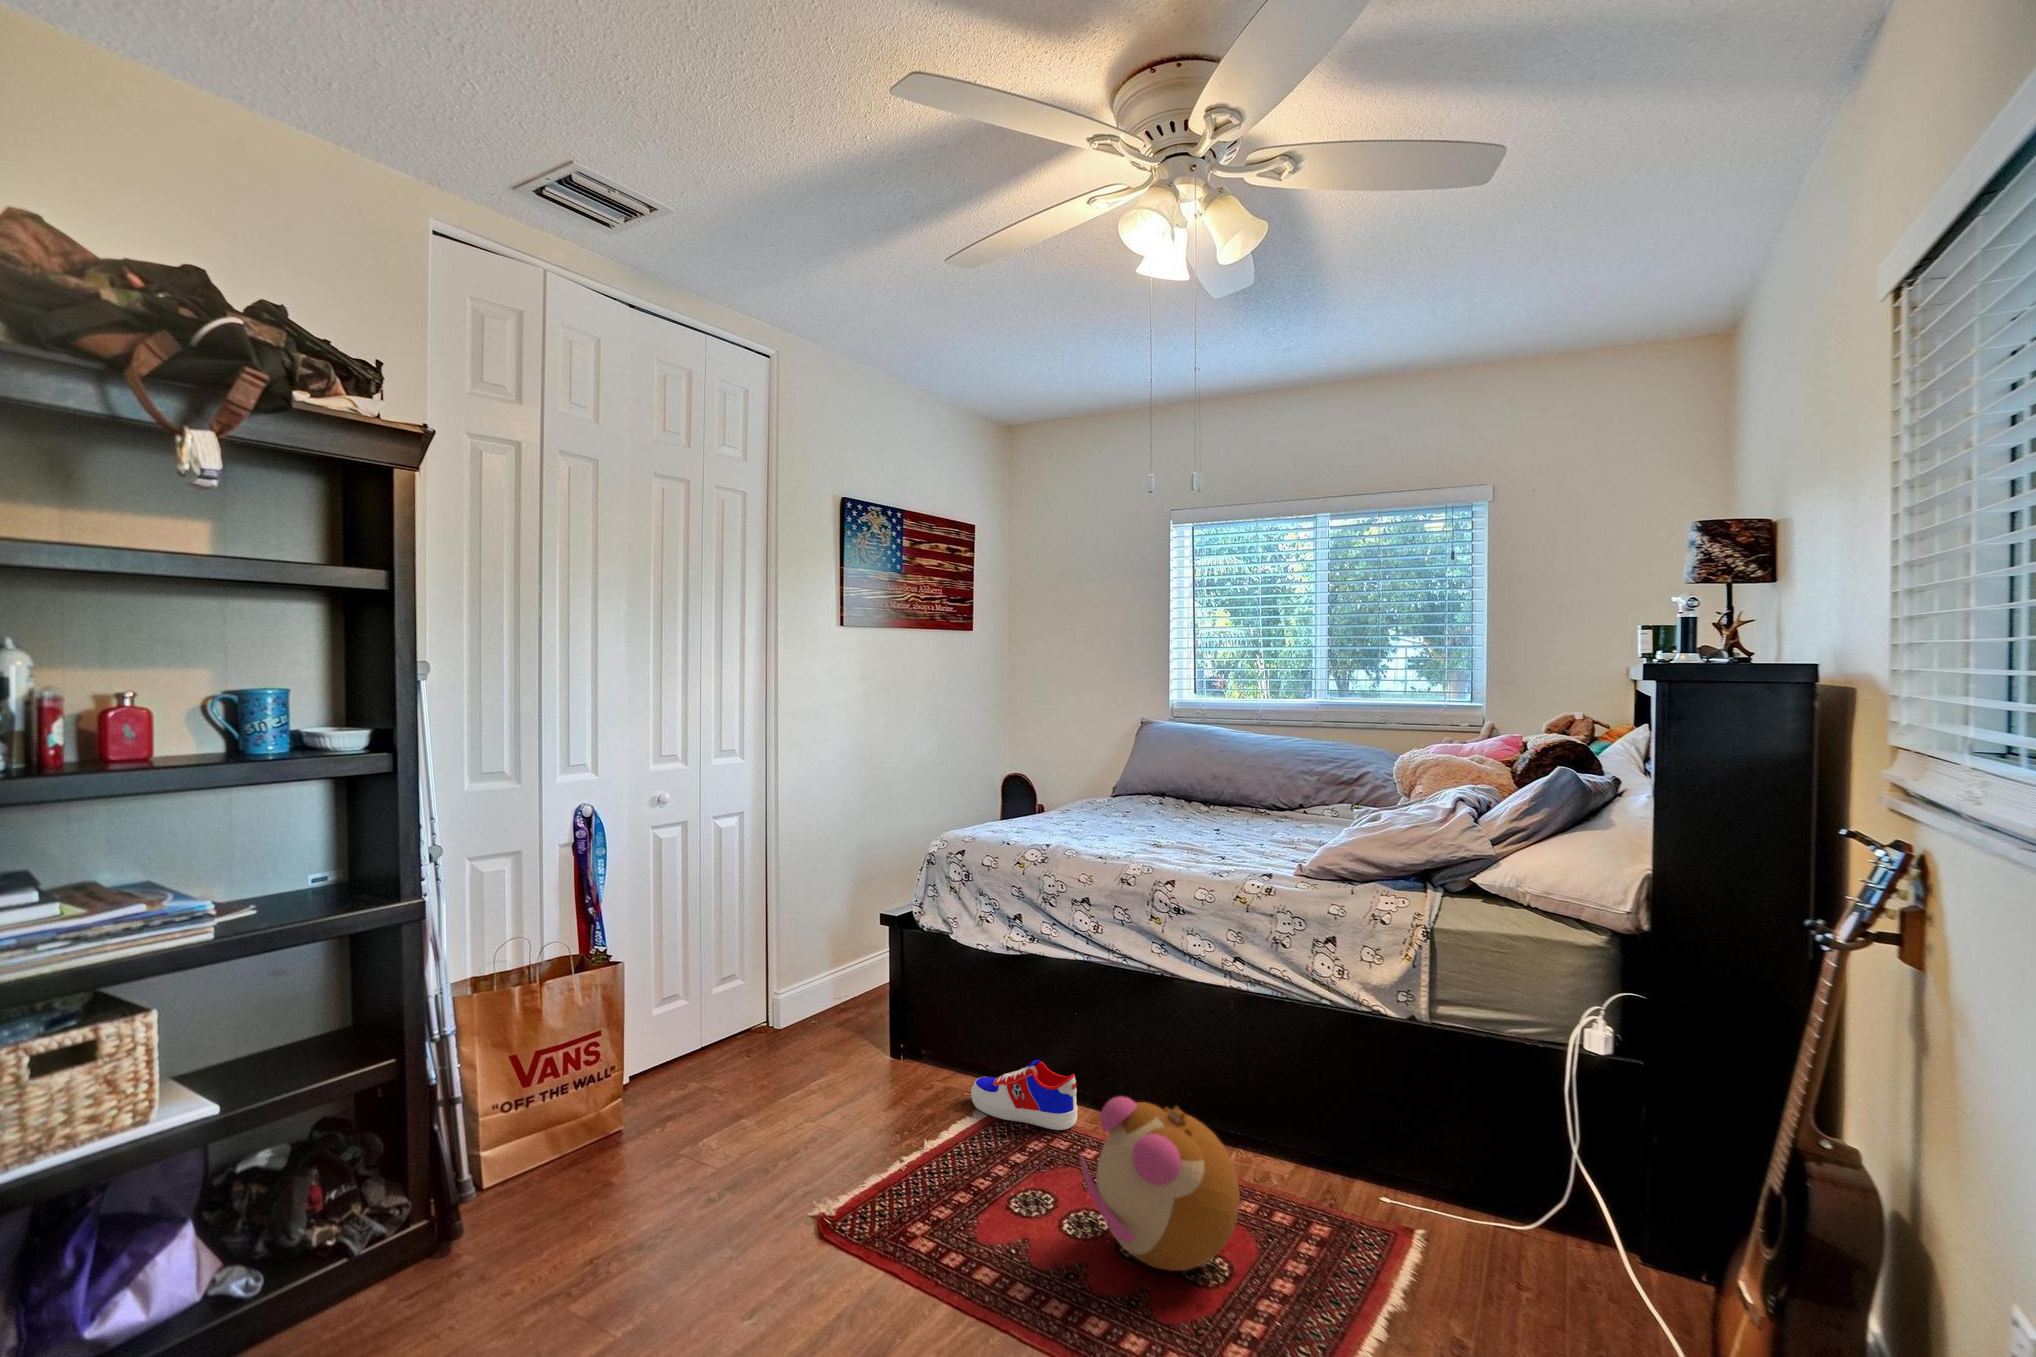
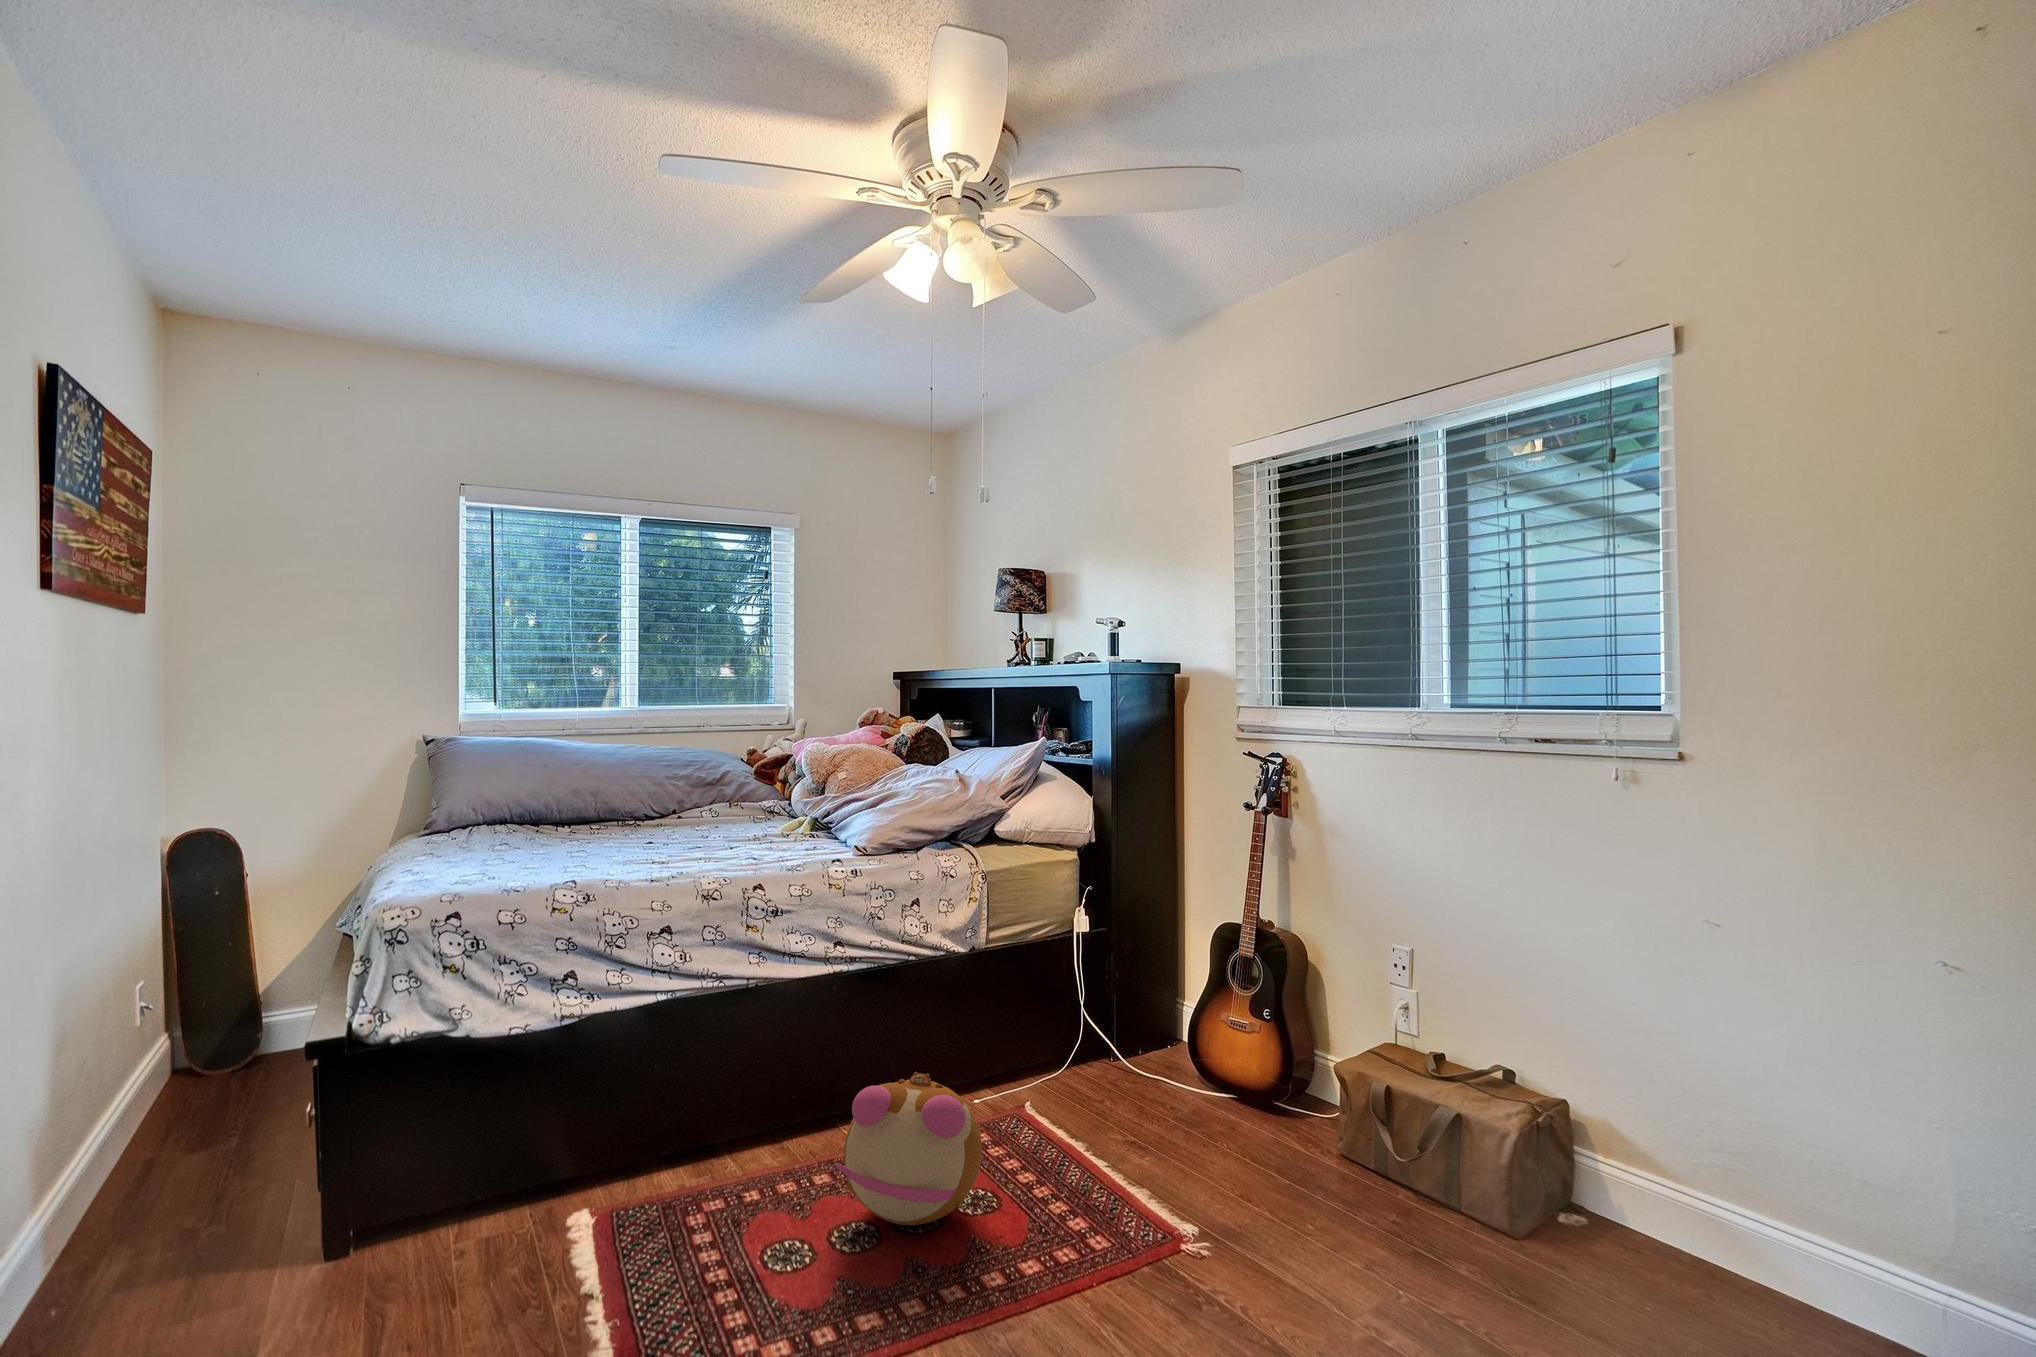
sneaker: present [971,1060,1077,1130] -> none [533,1128,688,1230]

